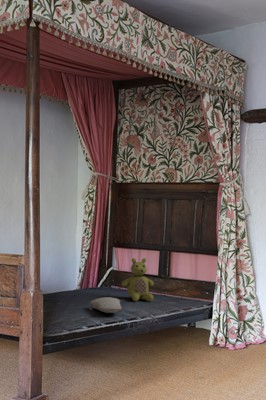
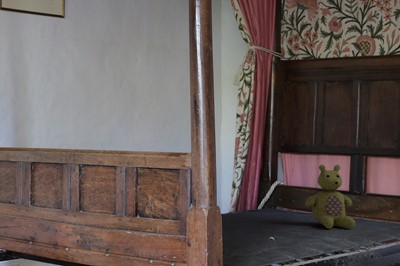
pillow: present [90,297,122,313] -> none [269,222,326,246]

